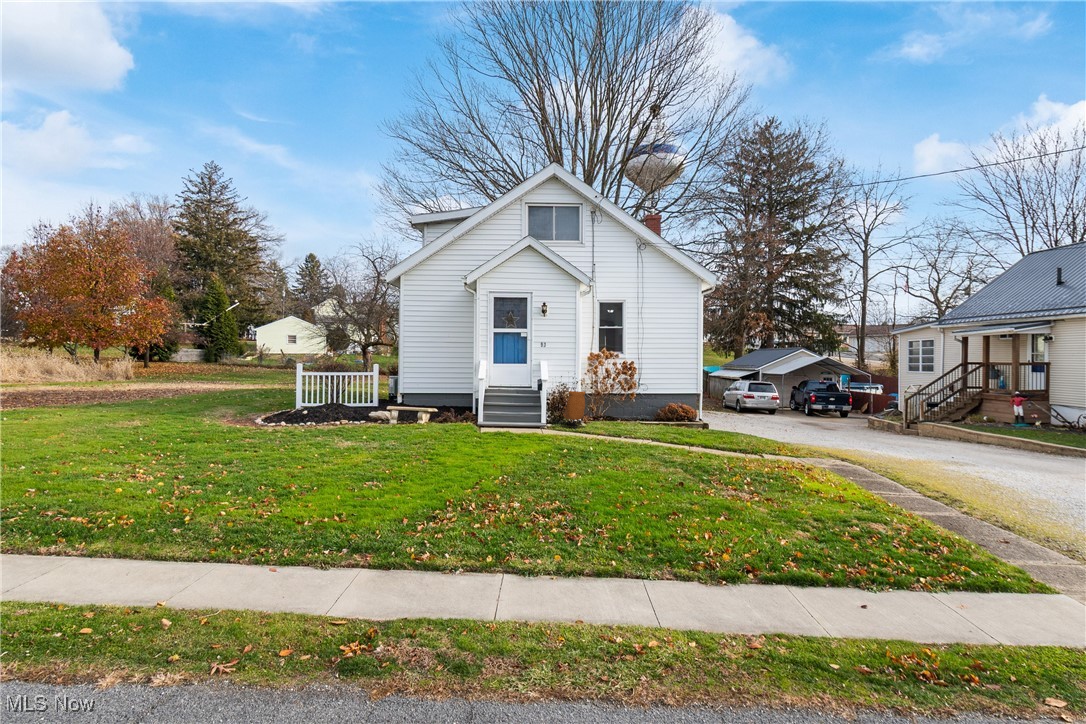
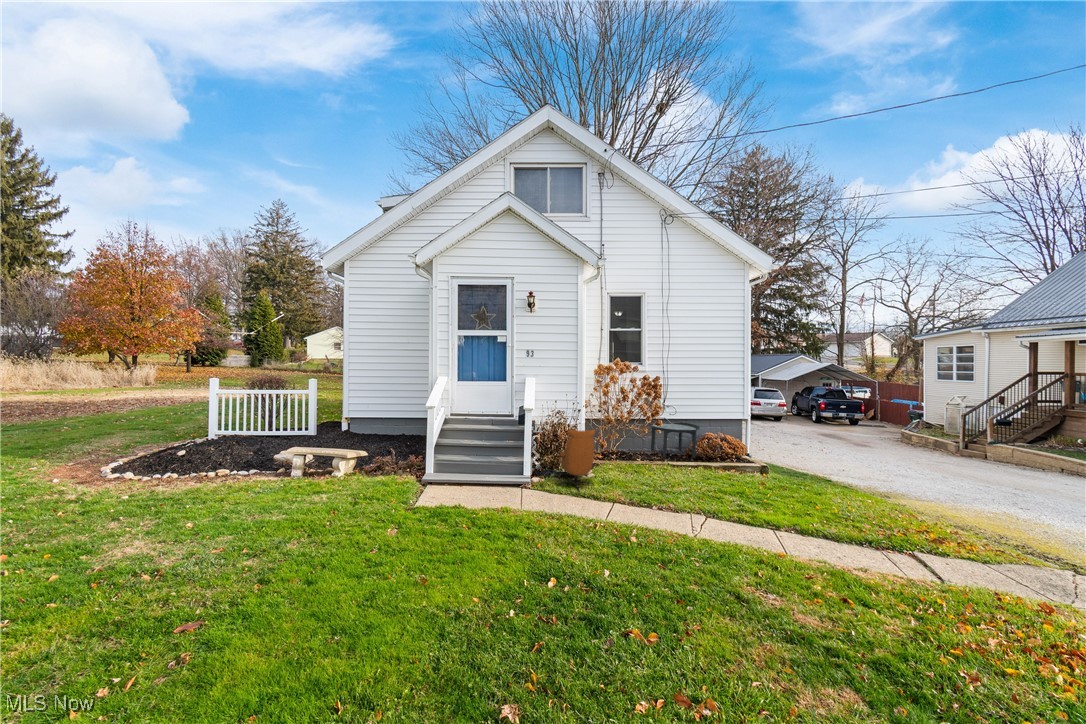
round table: none [627,396,663,420] -> present [648,422,700,458]

